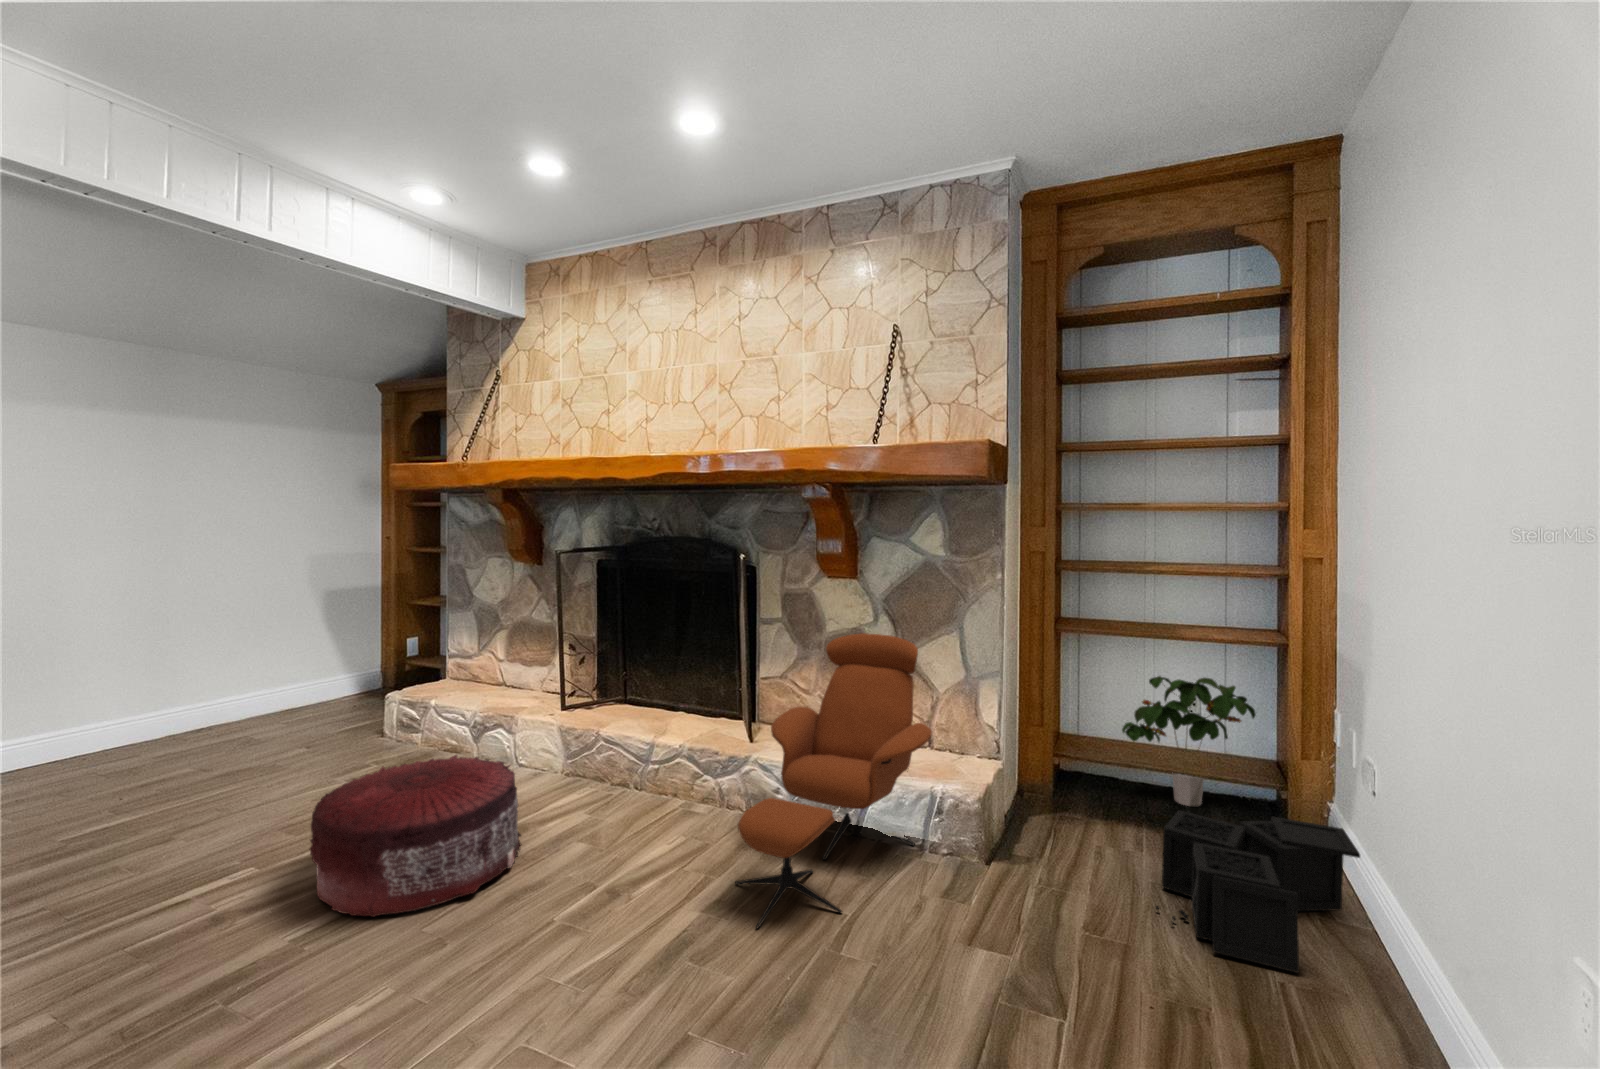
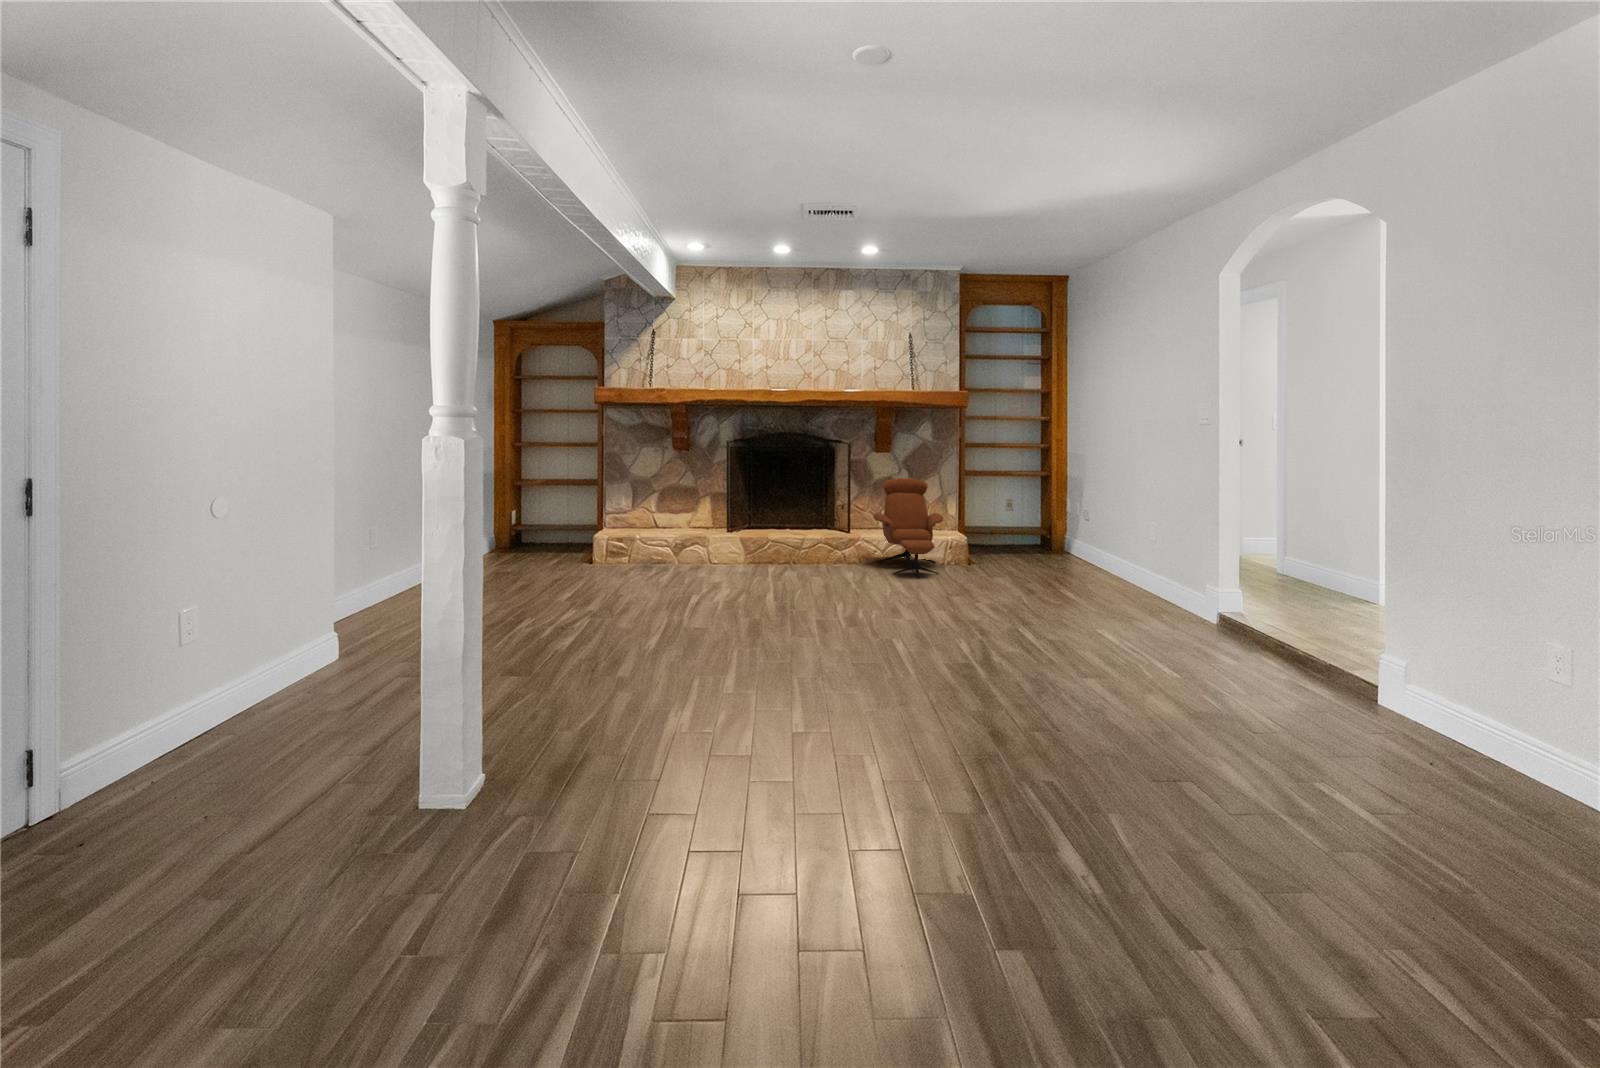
potted plant: present [1122,676,1256,806] -> none [987,492,1037,547]
pouf: present [309,755,521,917] -> none [732,540,812,591]
storage bin: present [1156,810,1360,973] -> none [1024,535,1082,568]

